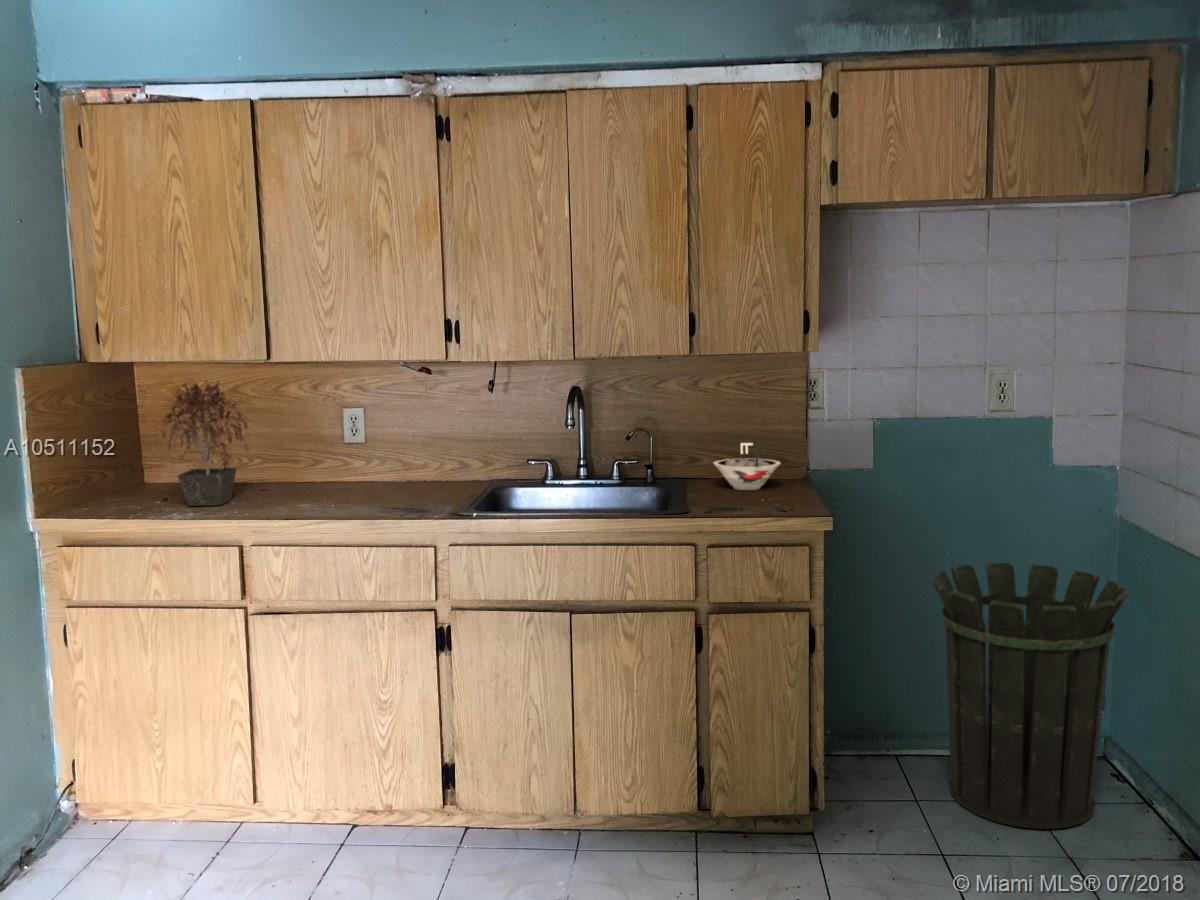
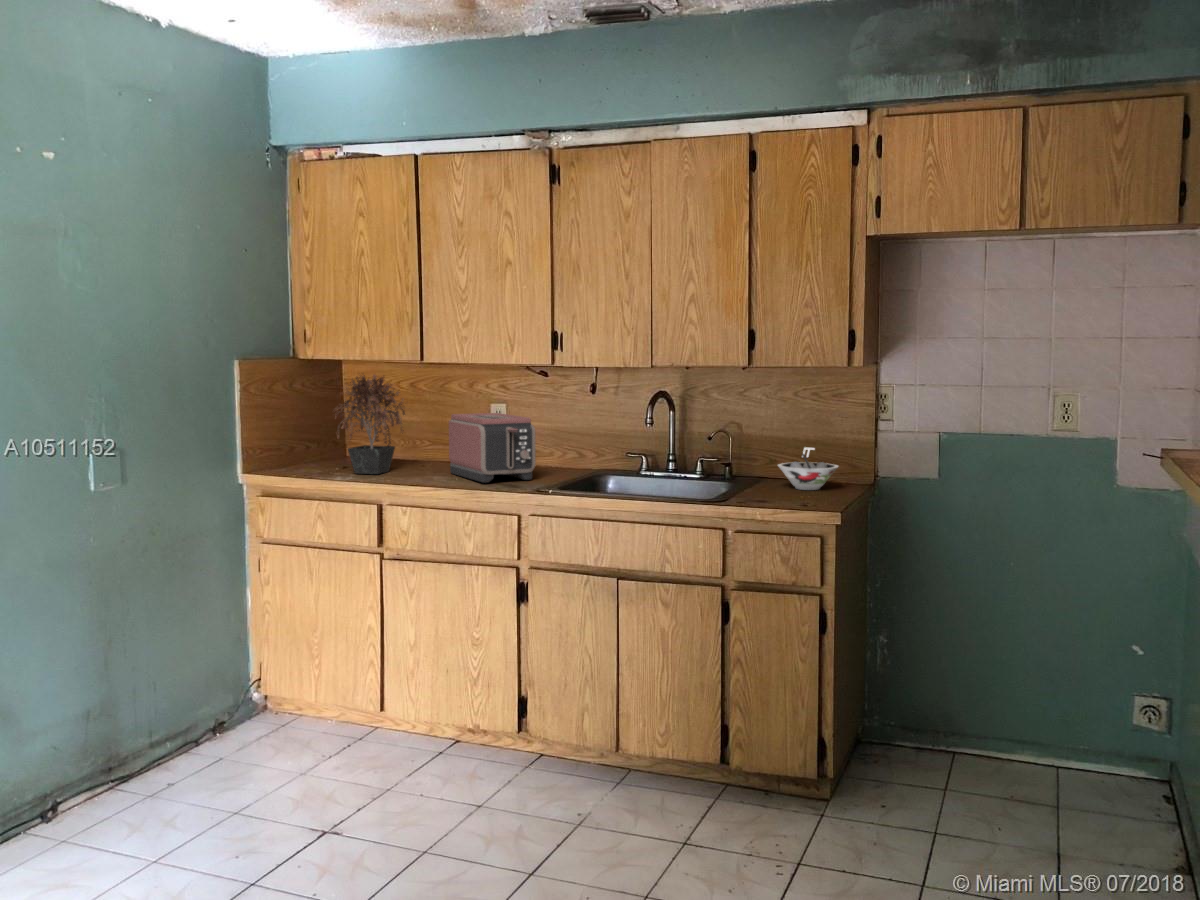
toaster: none [309,420,431,508] -> present [449,413,536,483]
waste bin: present [933,563,1128,829] -> none [963,577,1149,827]

